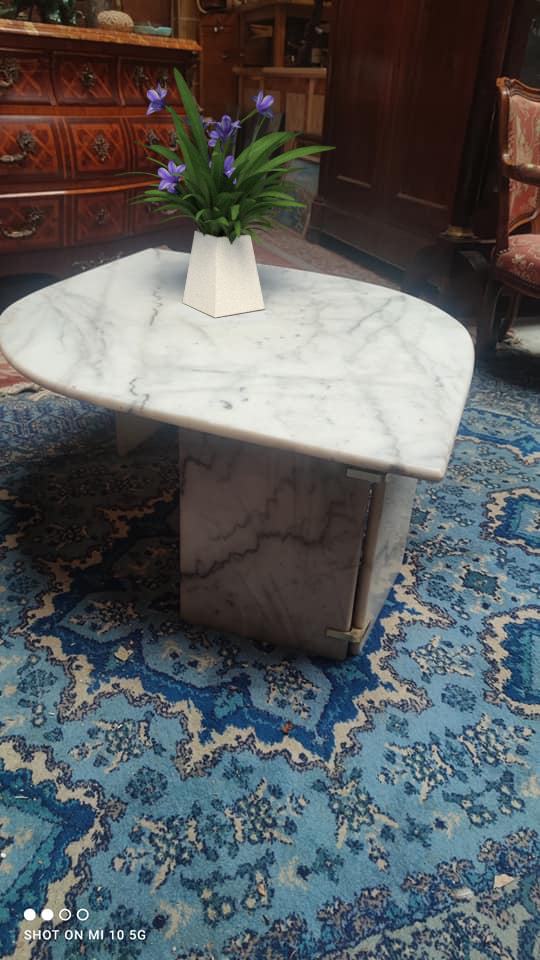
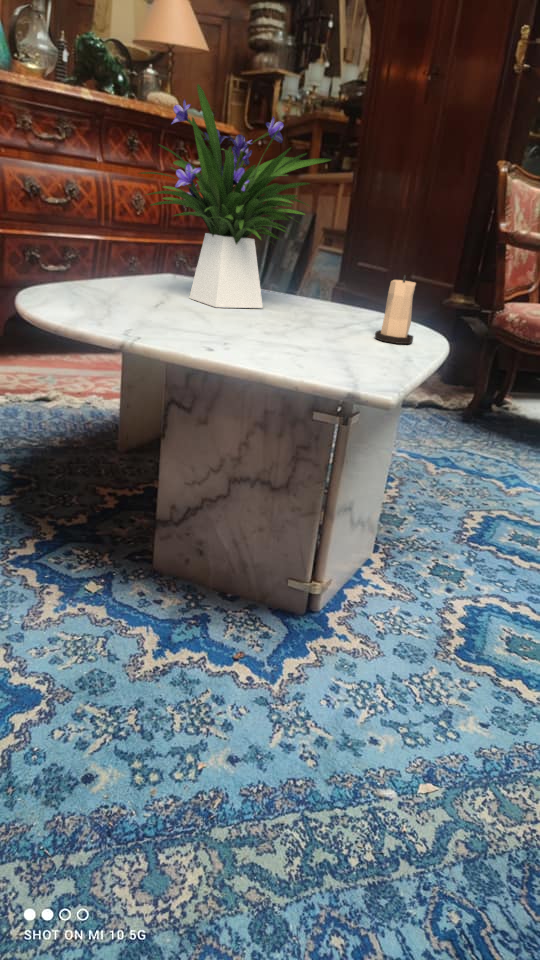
candle: none [395,280,439,357] -> present [375,275,416,344]

